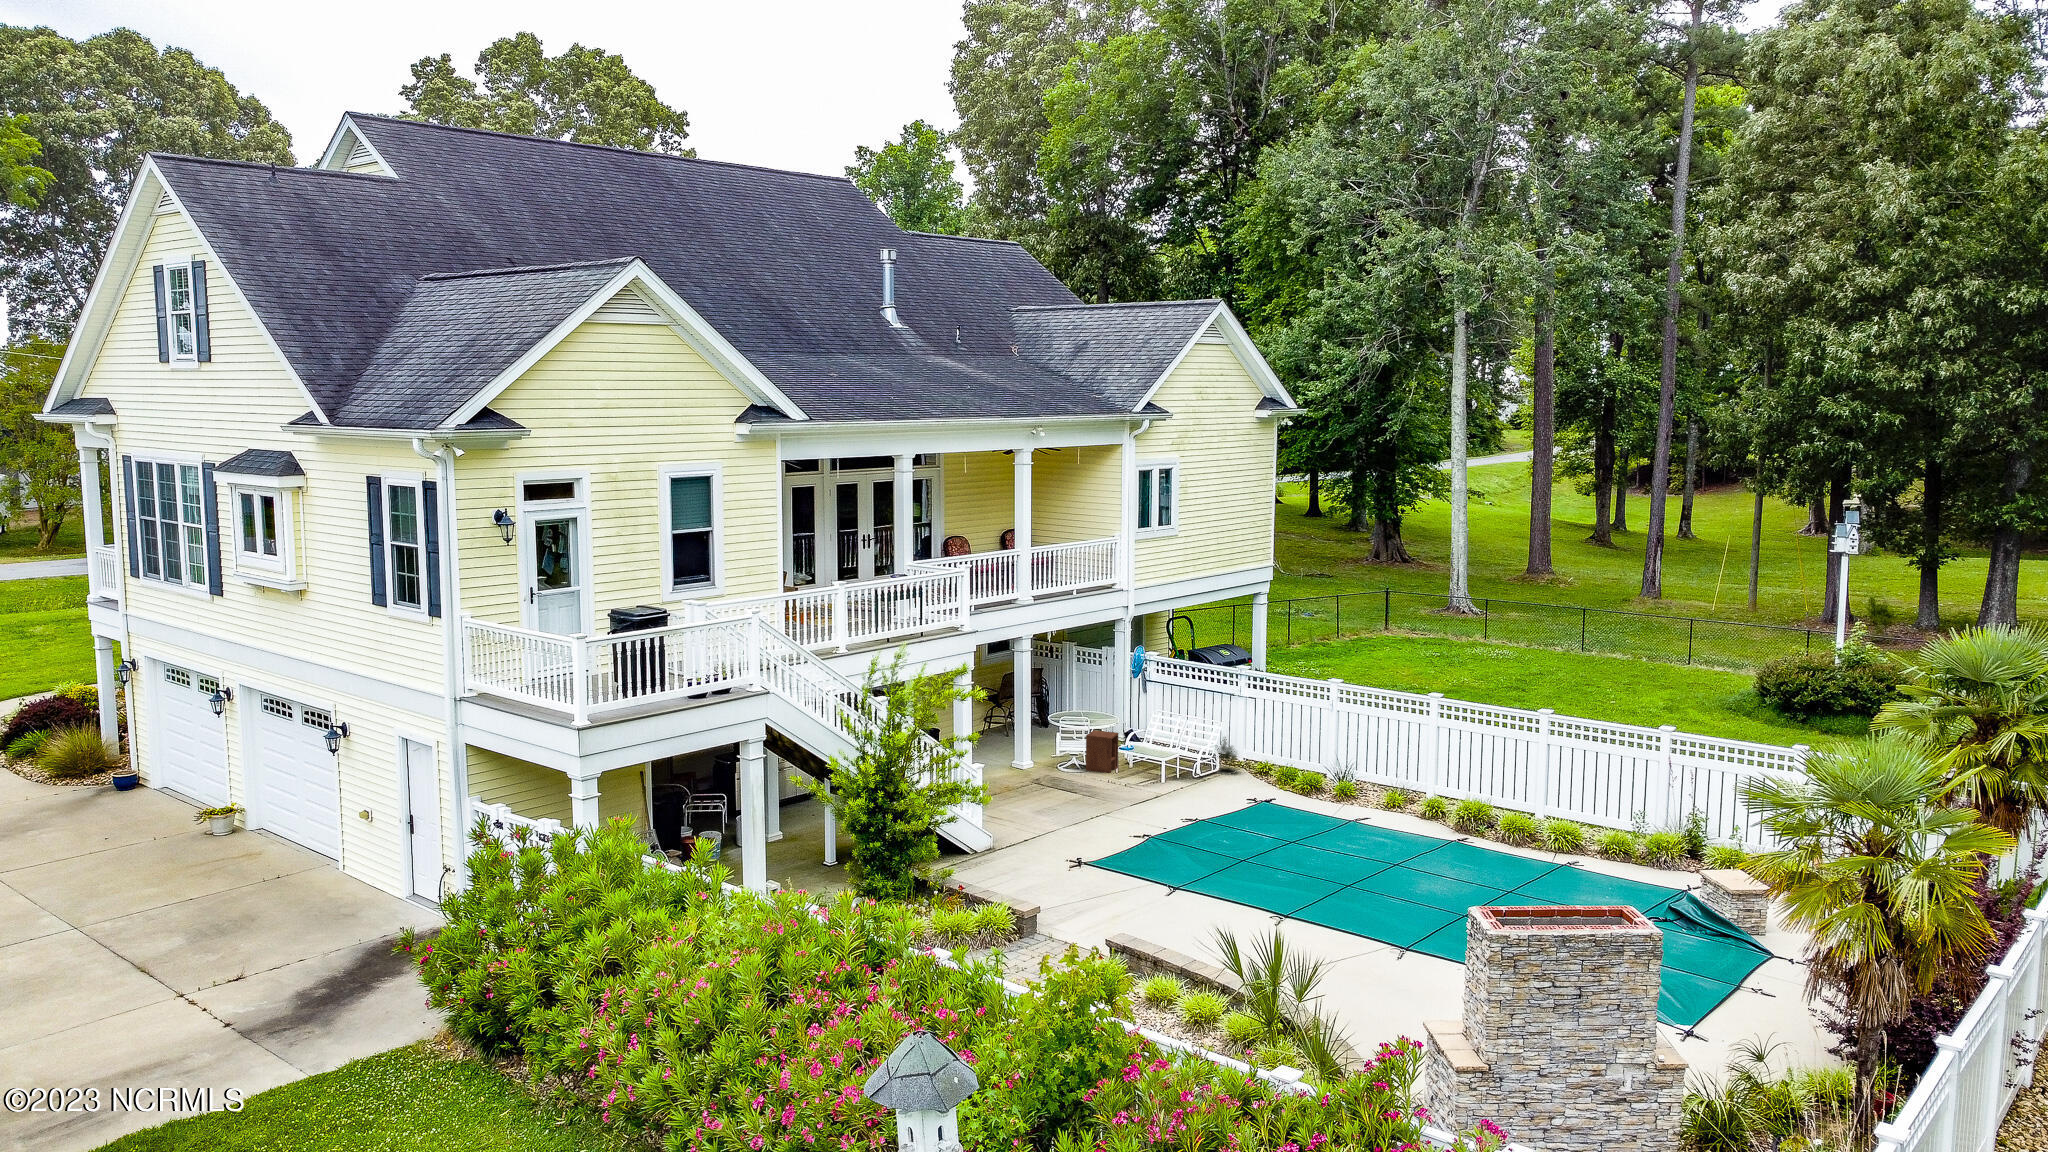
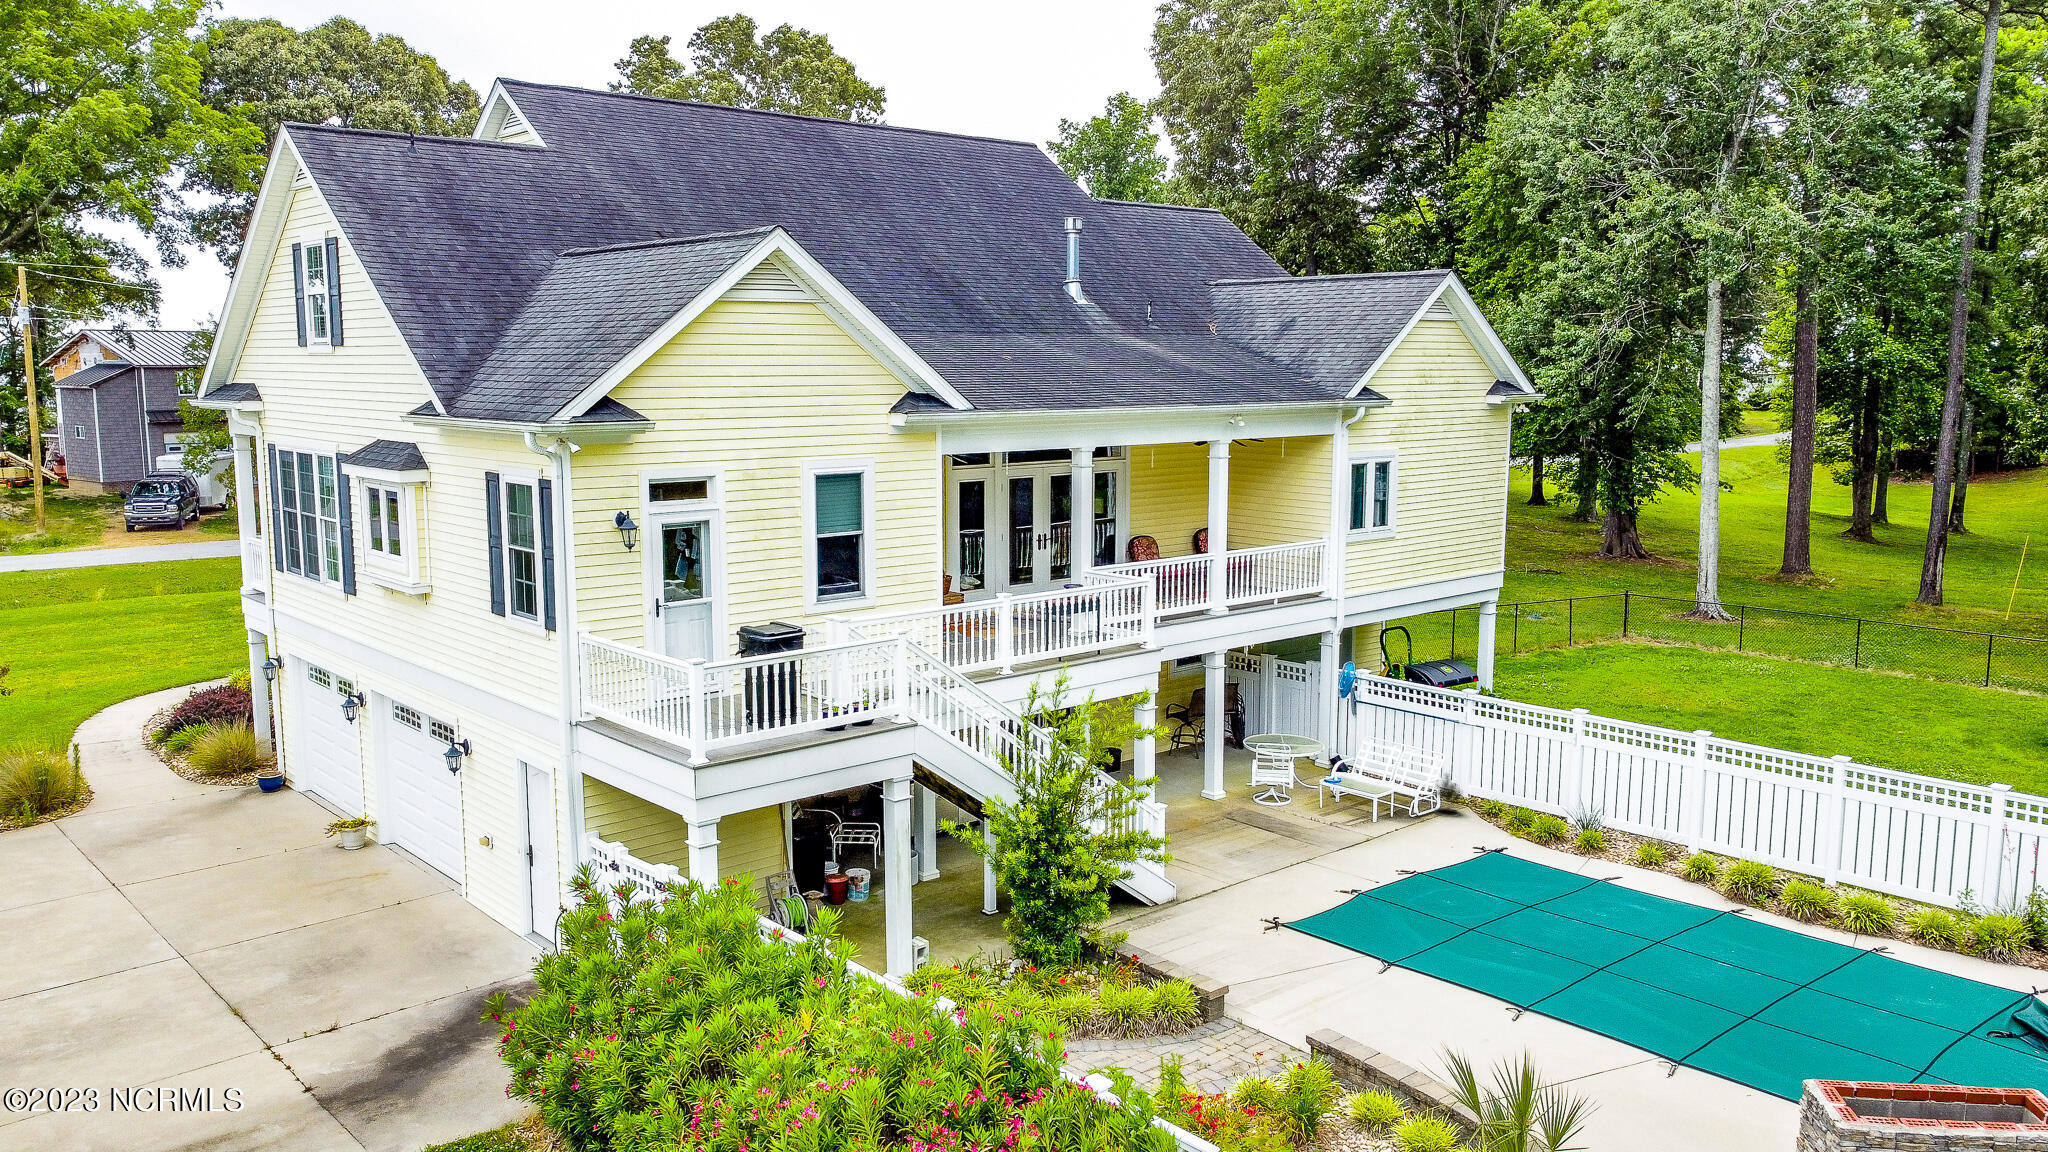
side table: present [1086,730,1118,773] -> none [1284,760,1322,810]

